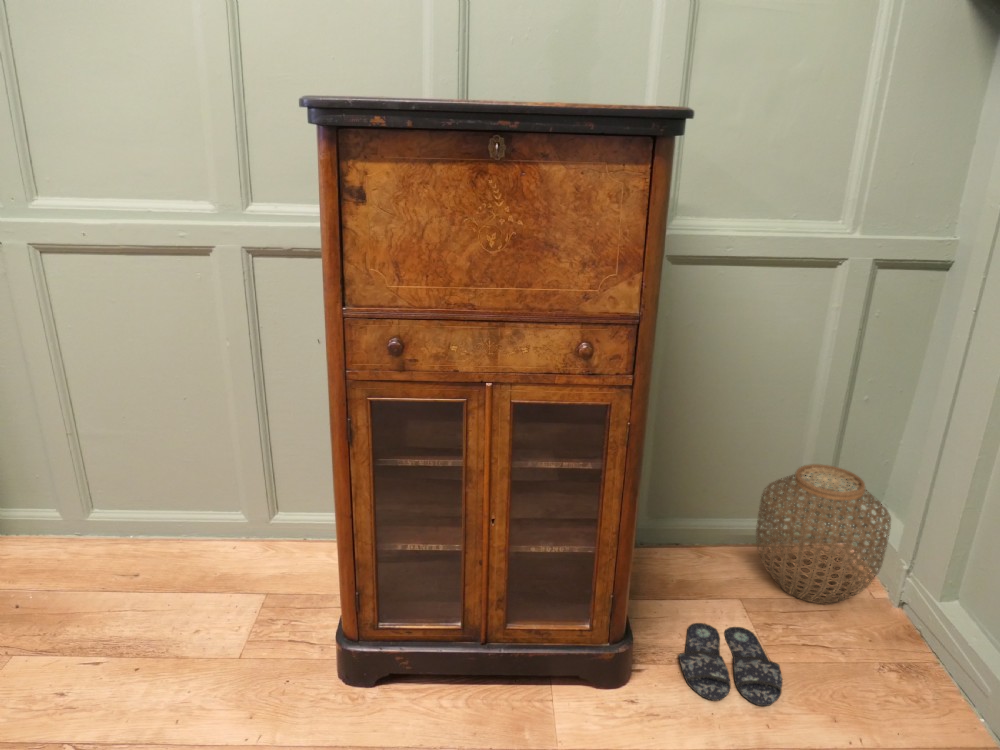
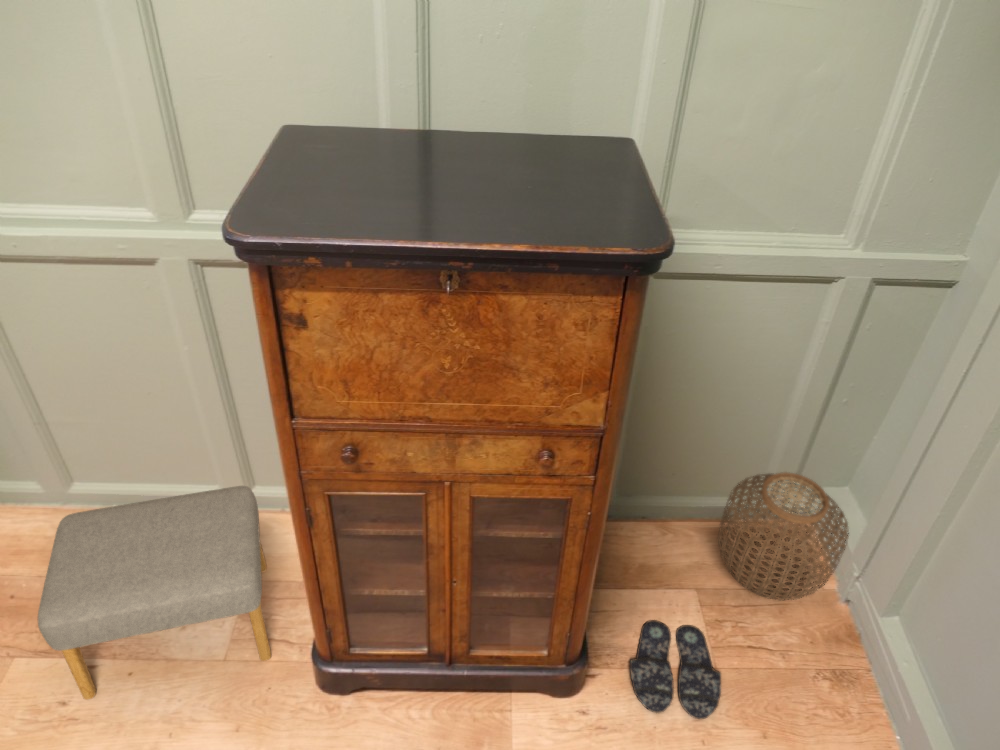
footstool: none [54,476,290,690] -> present [38,486,271,700]

